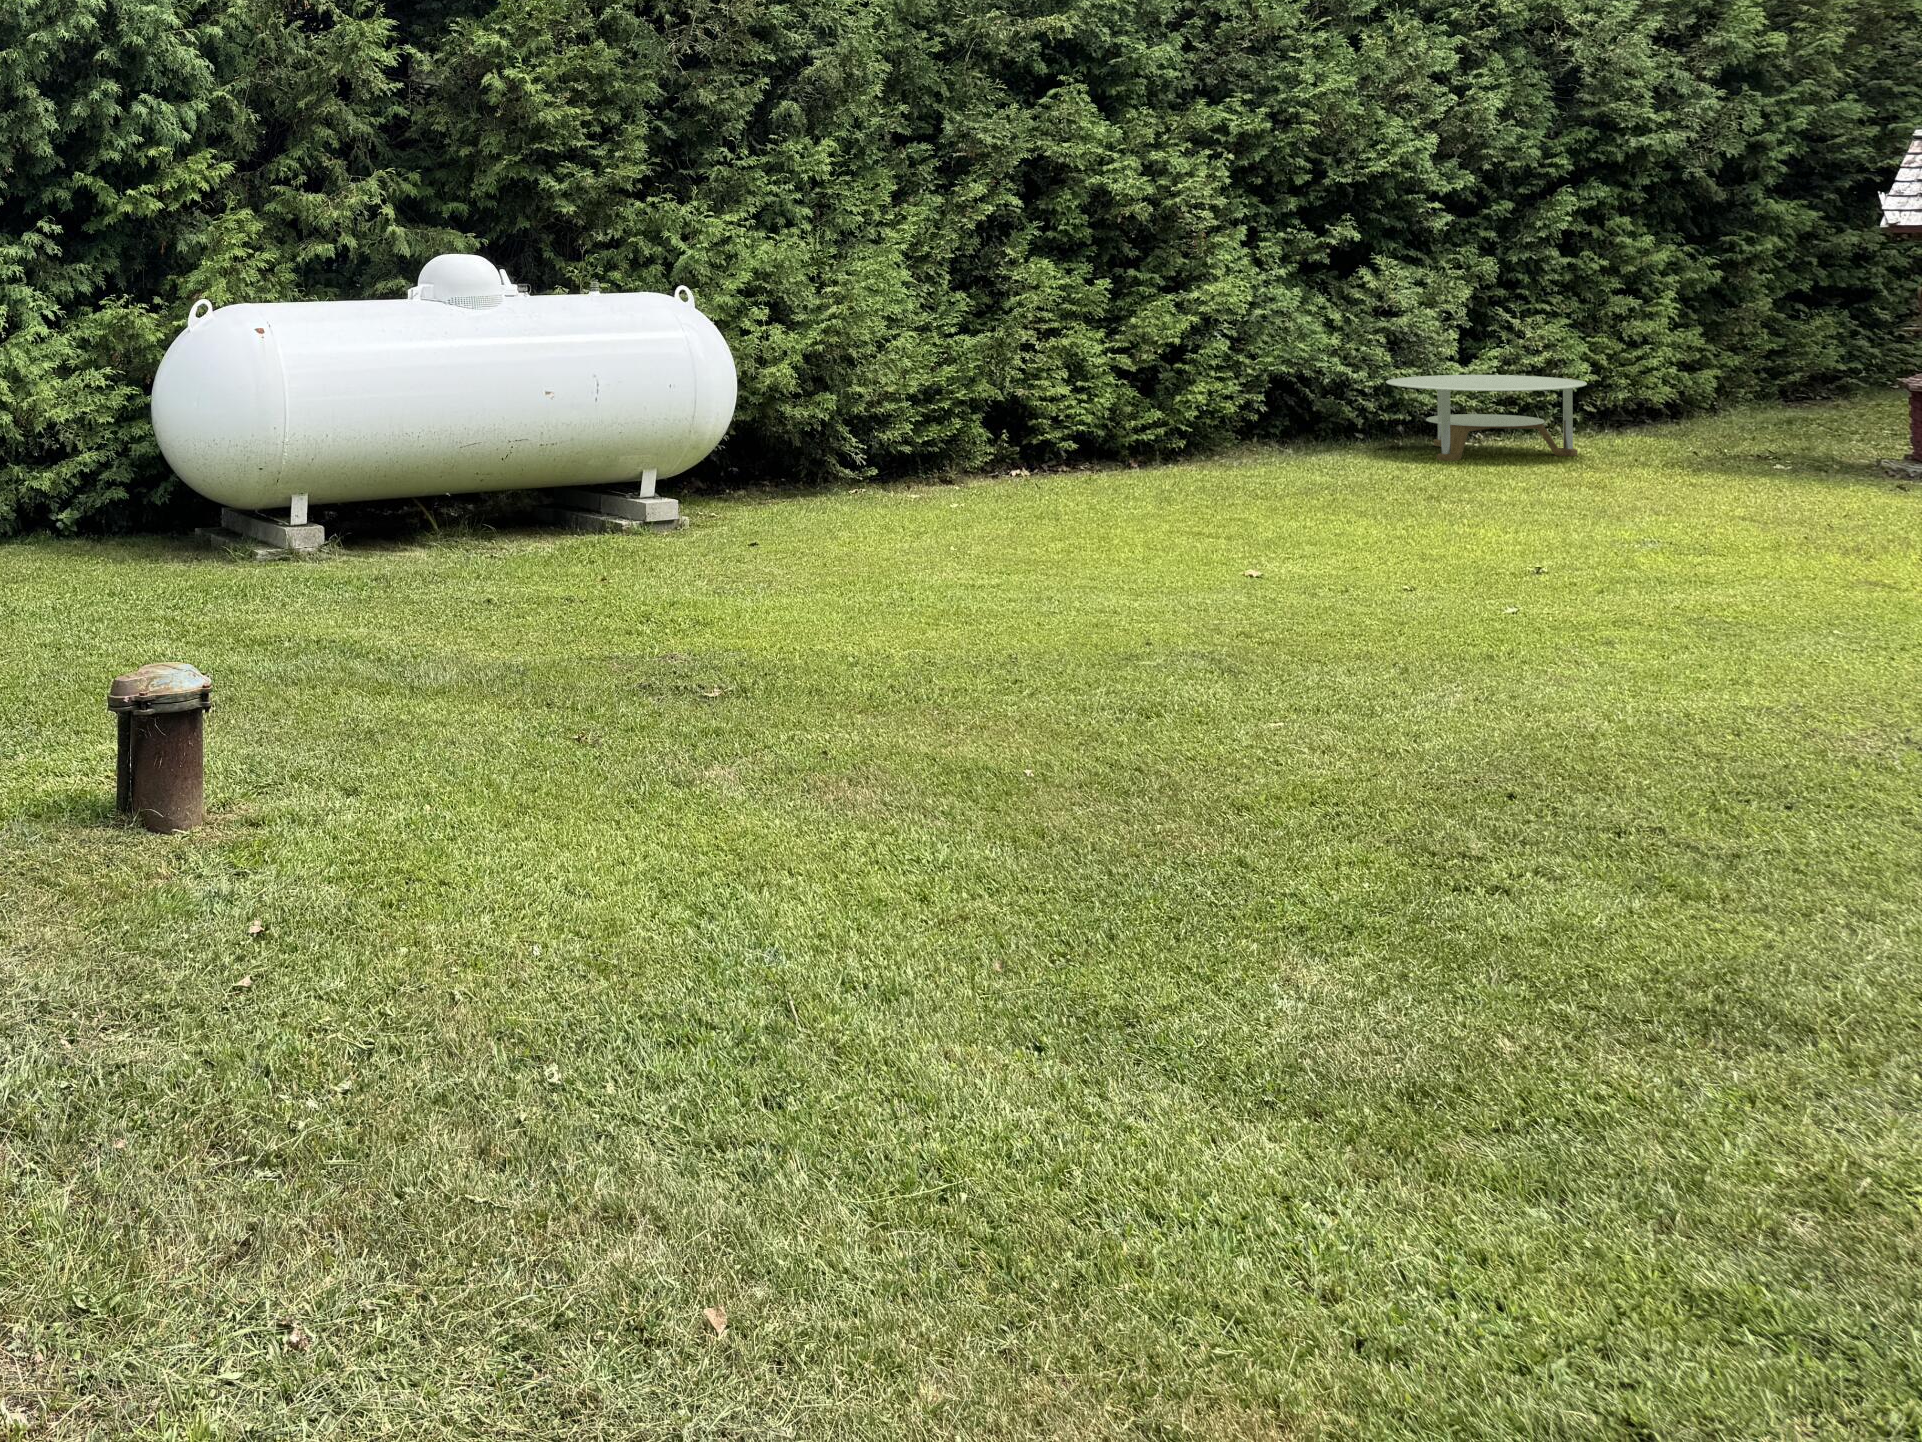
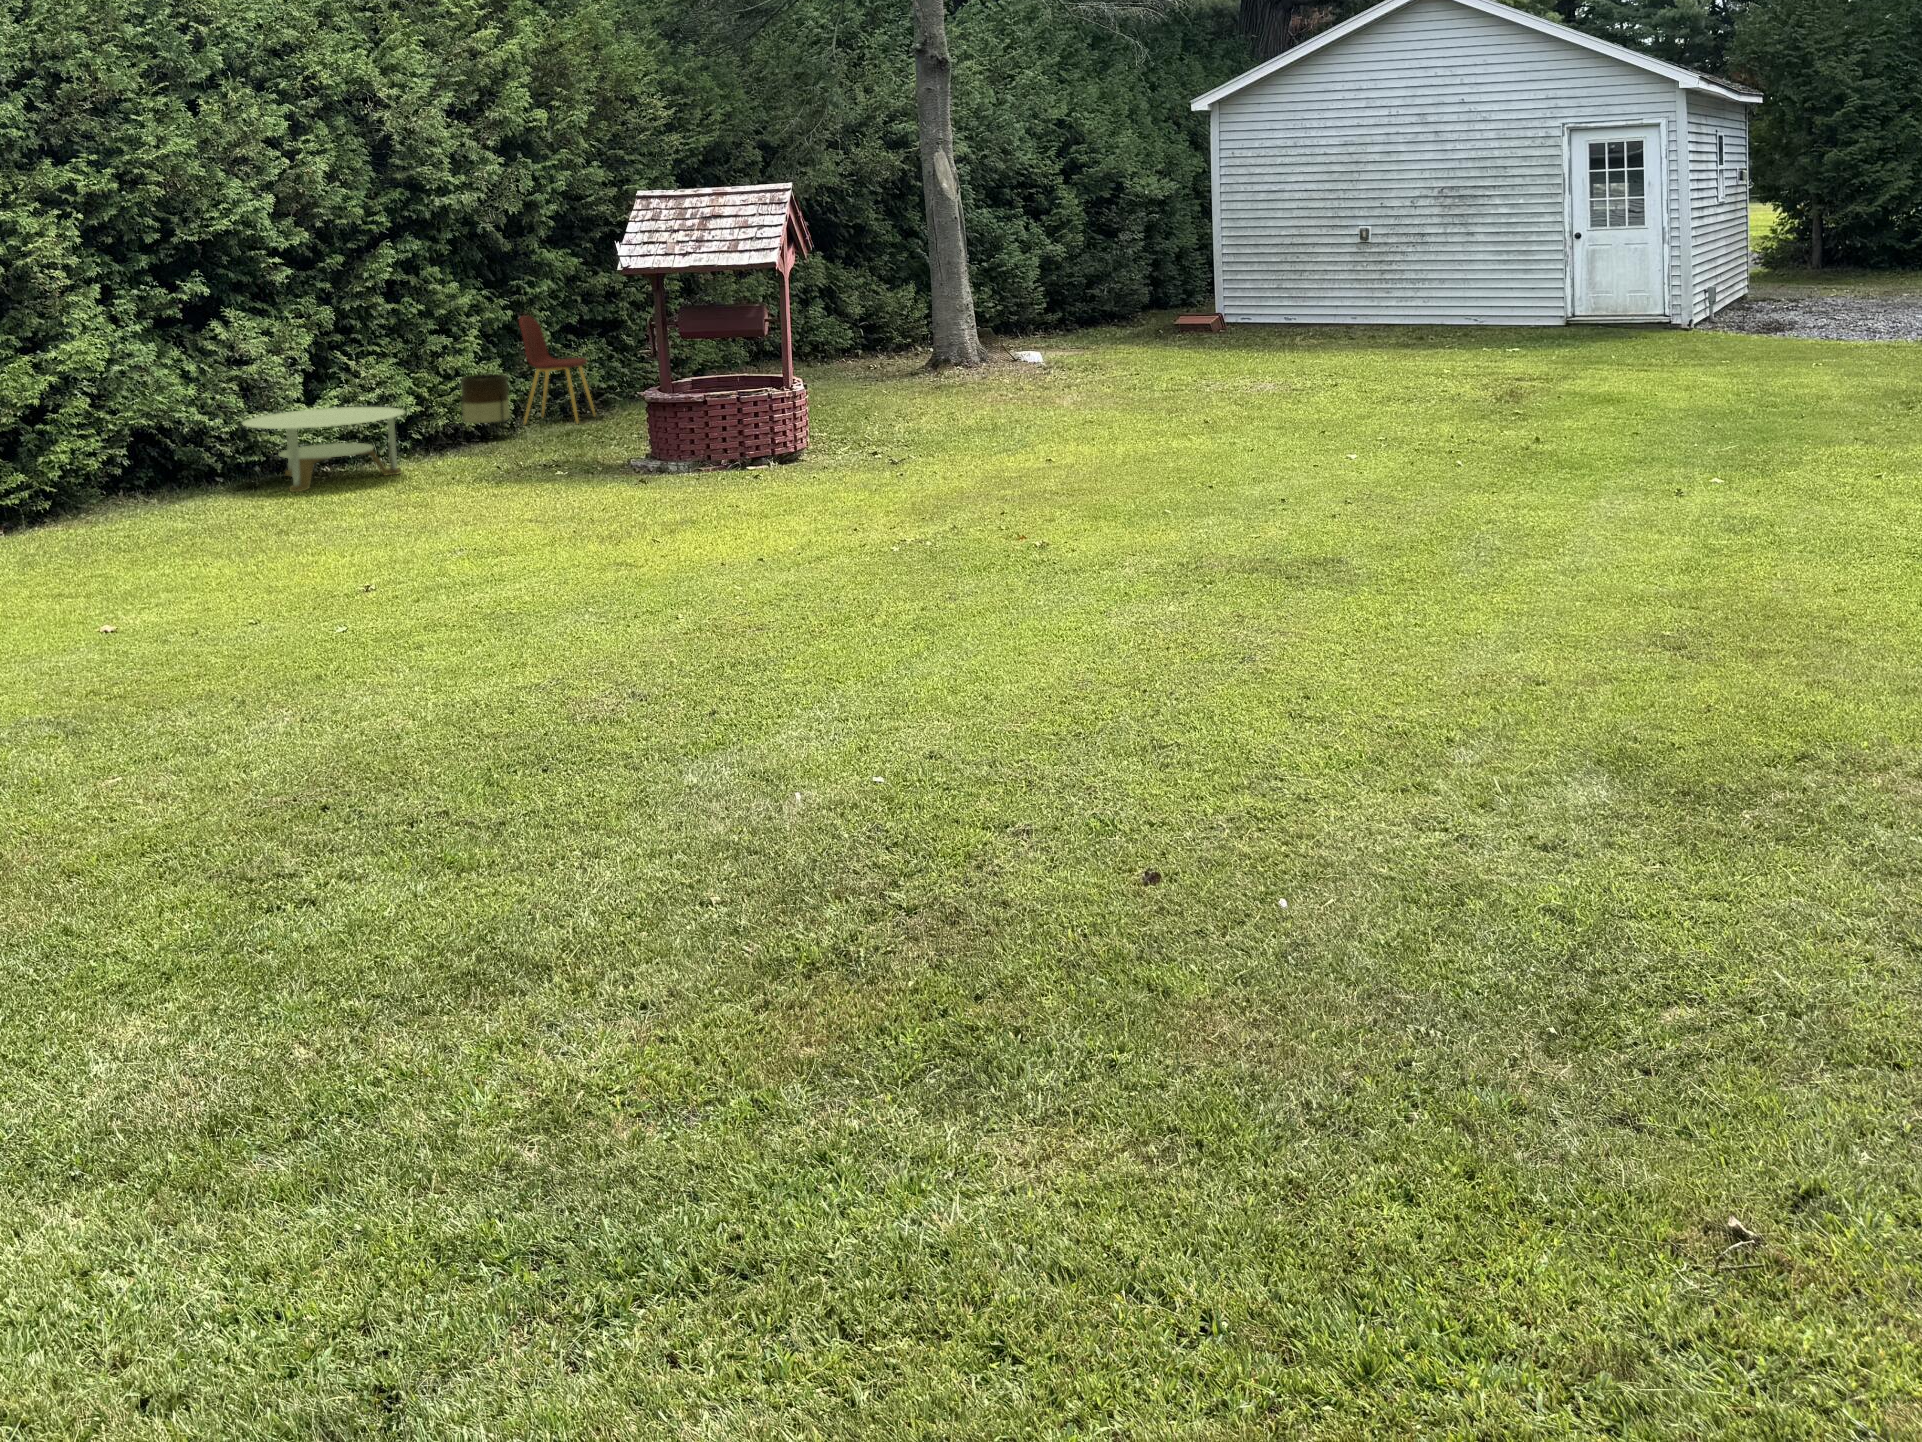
chair: none [1757,287,1871,428] -> present [519,316,596,424]
planter: none [1667,354,1736,436] -> present [461,374,510,435]

